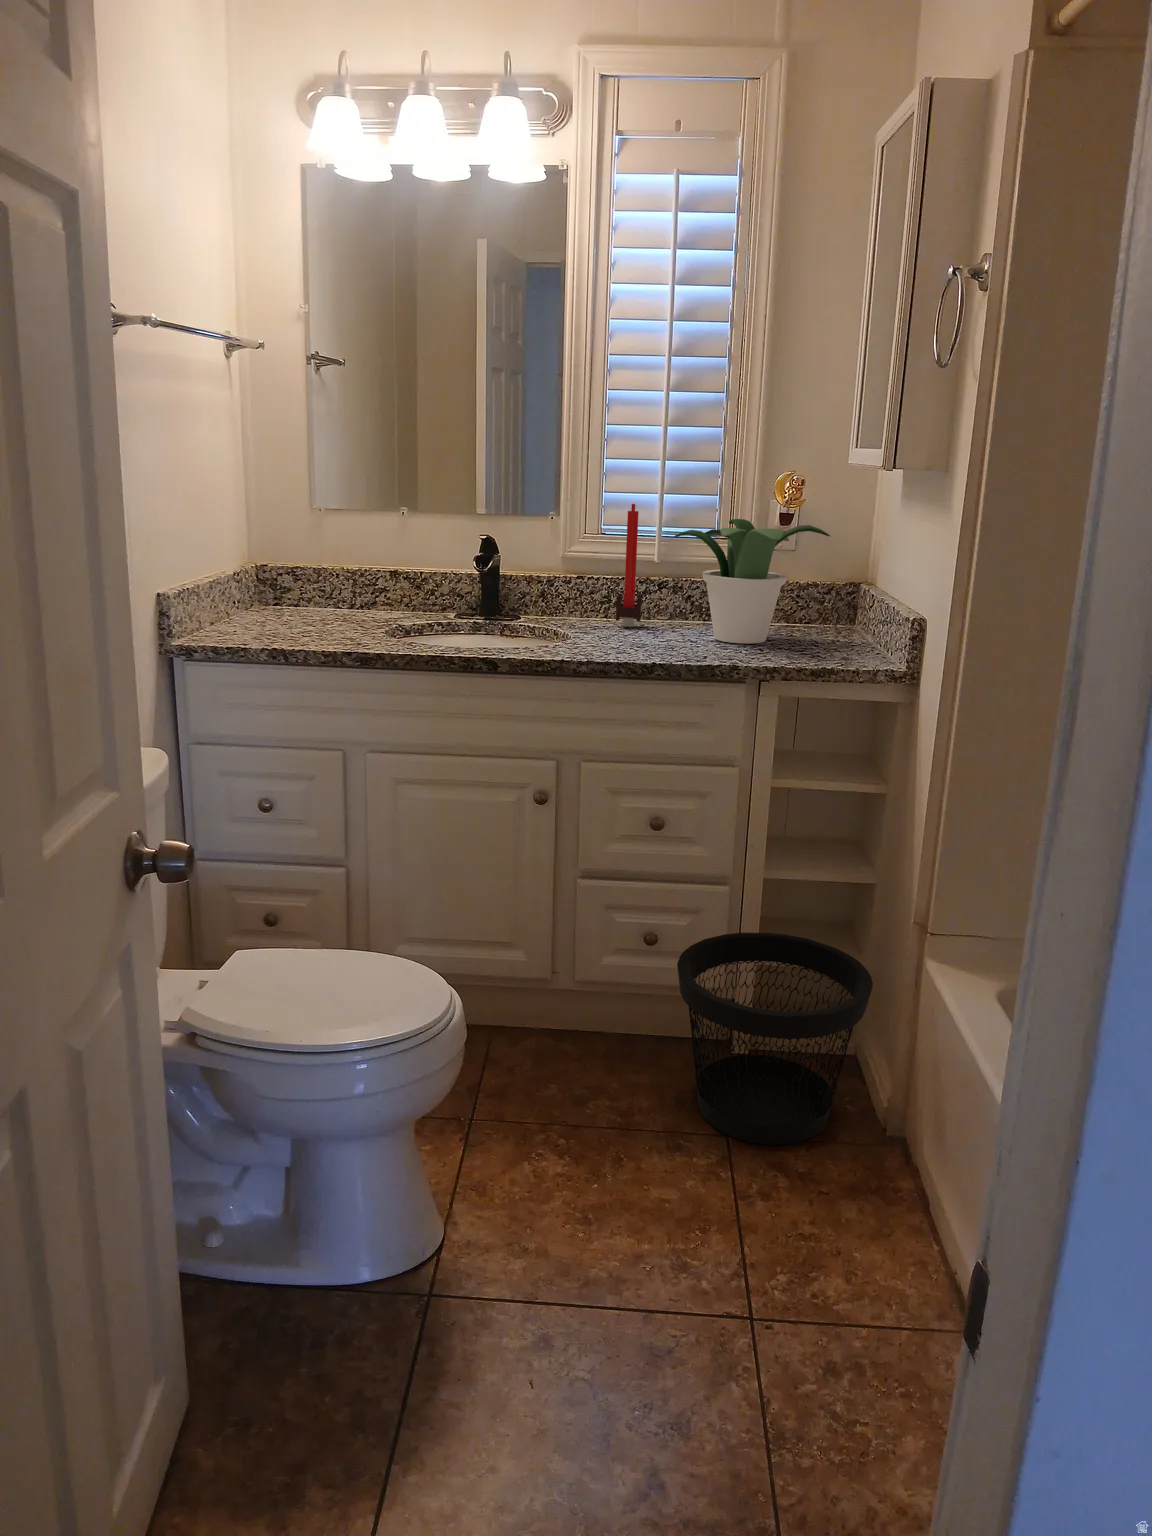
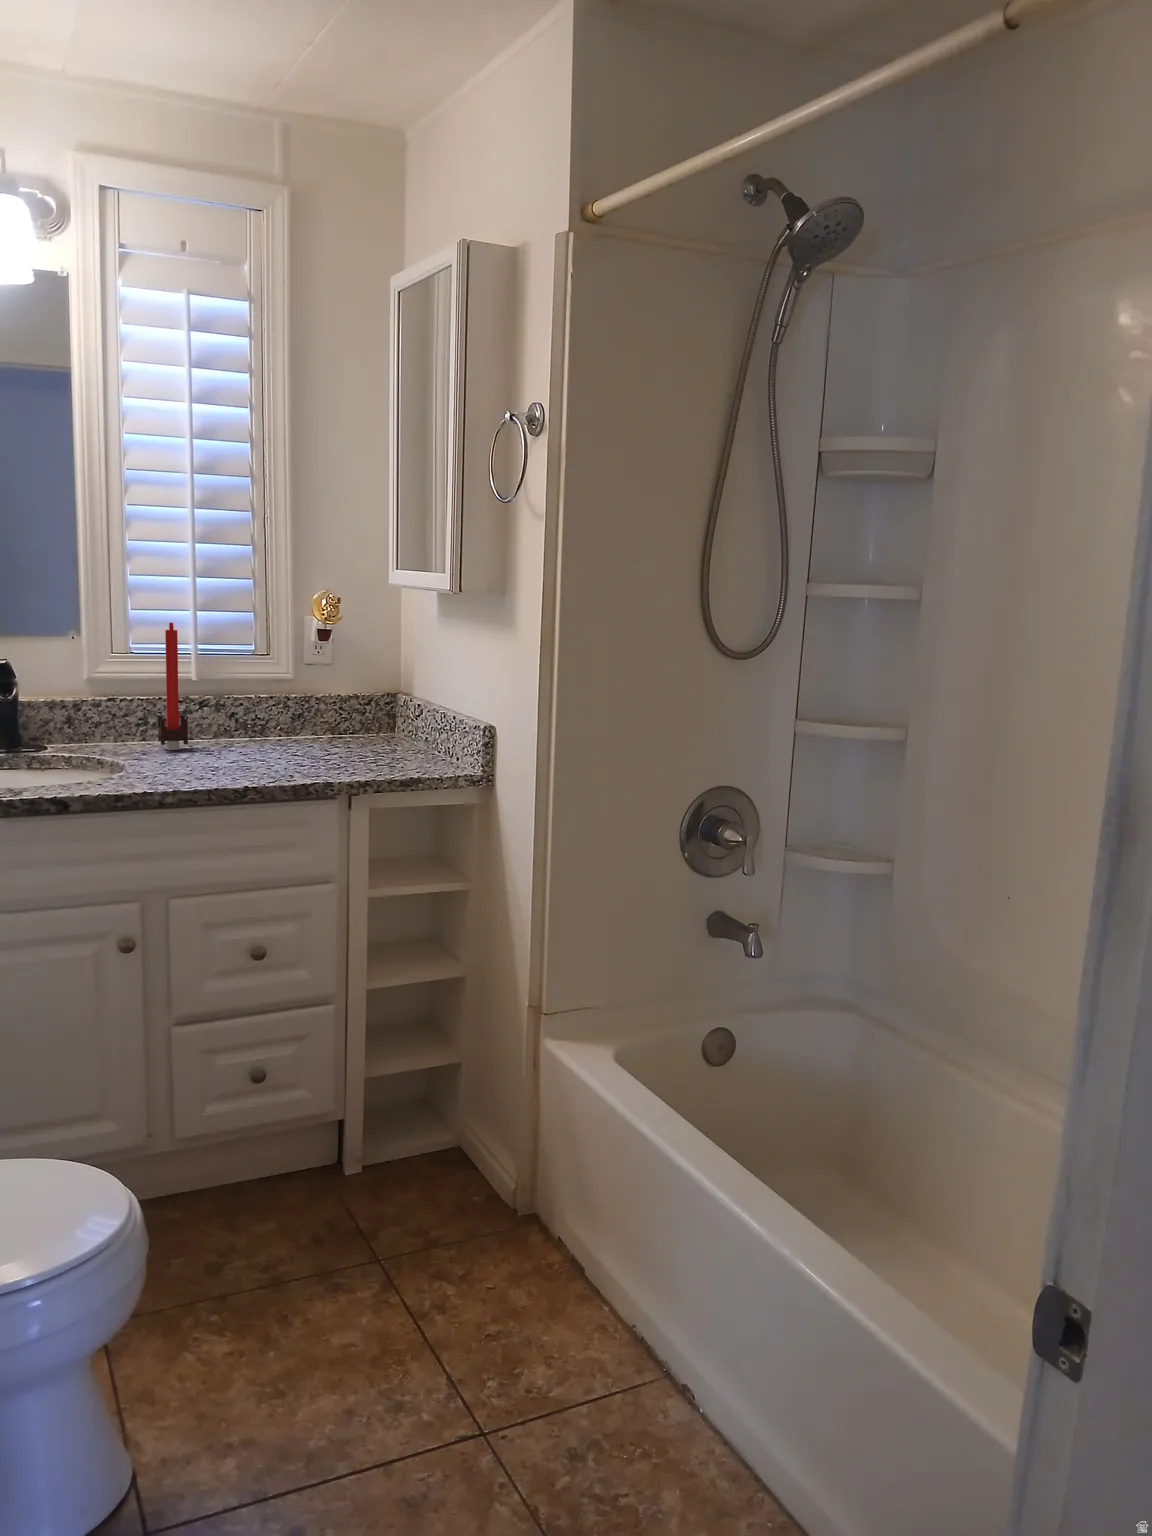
potted plant: present [674,519,830,644] -> none [228,636,386,760]
wastebasket: present [677,933,873,1145] -> none [304,1042,498,1259]

